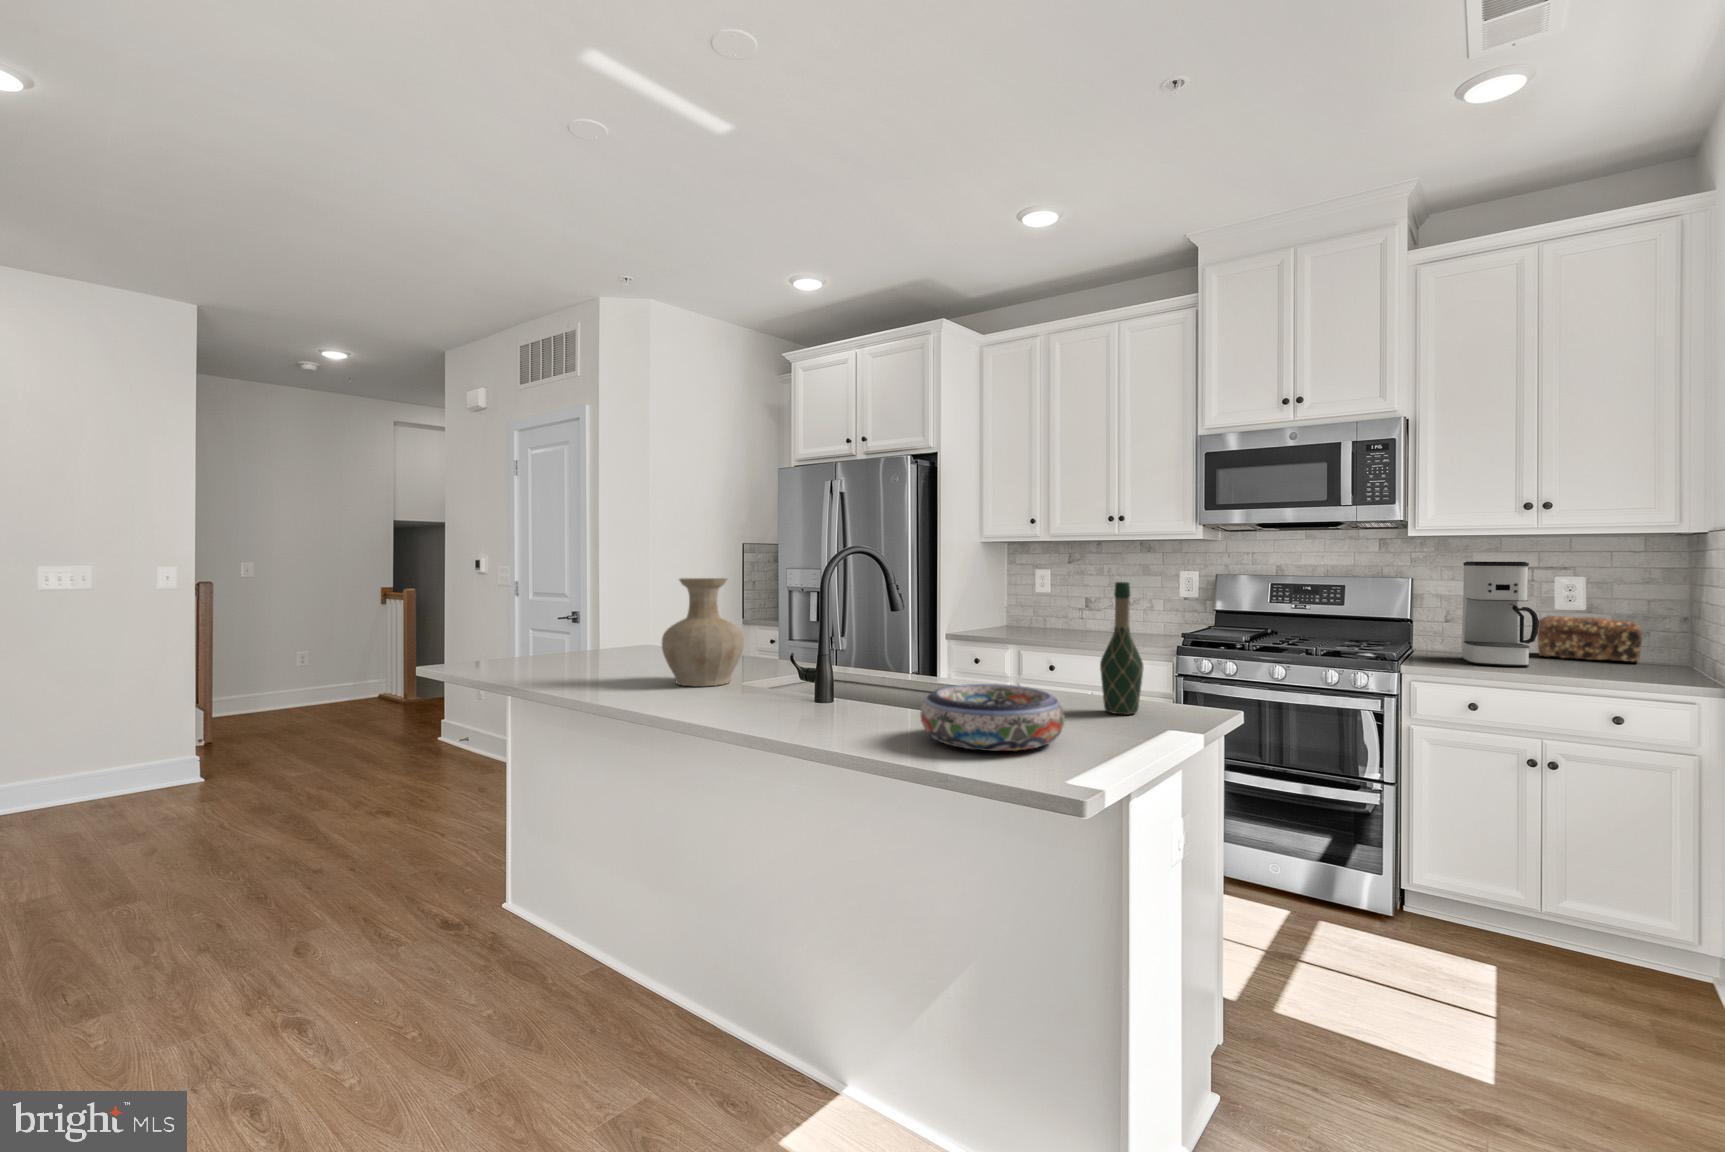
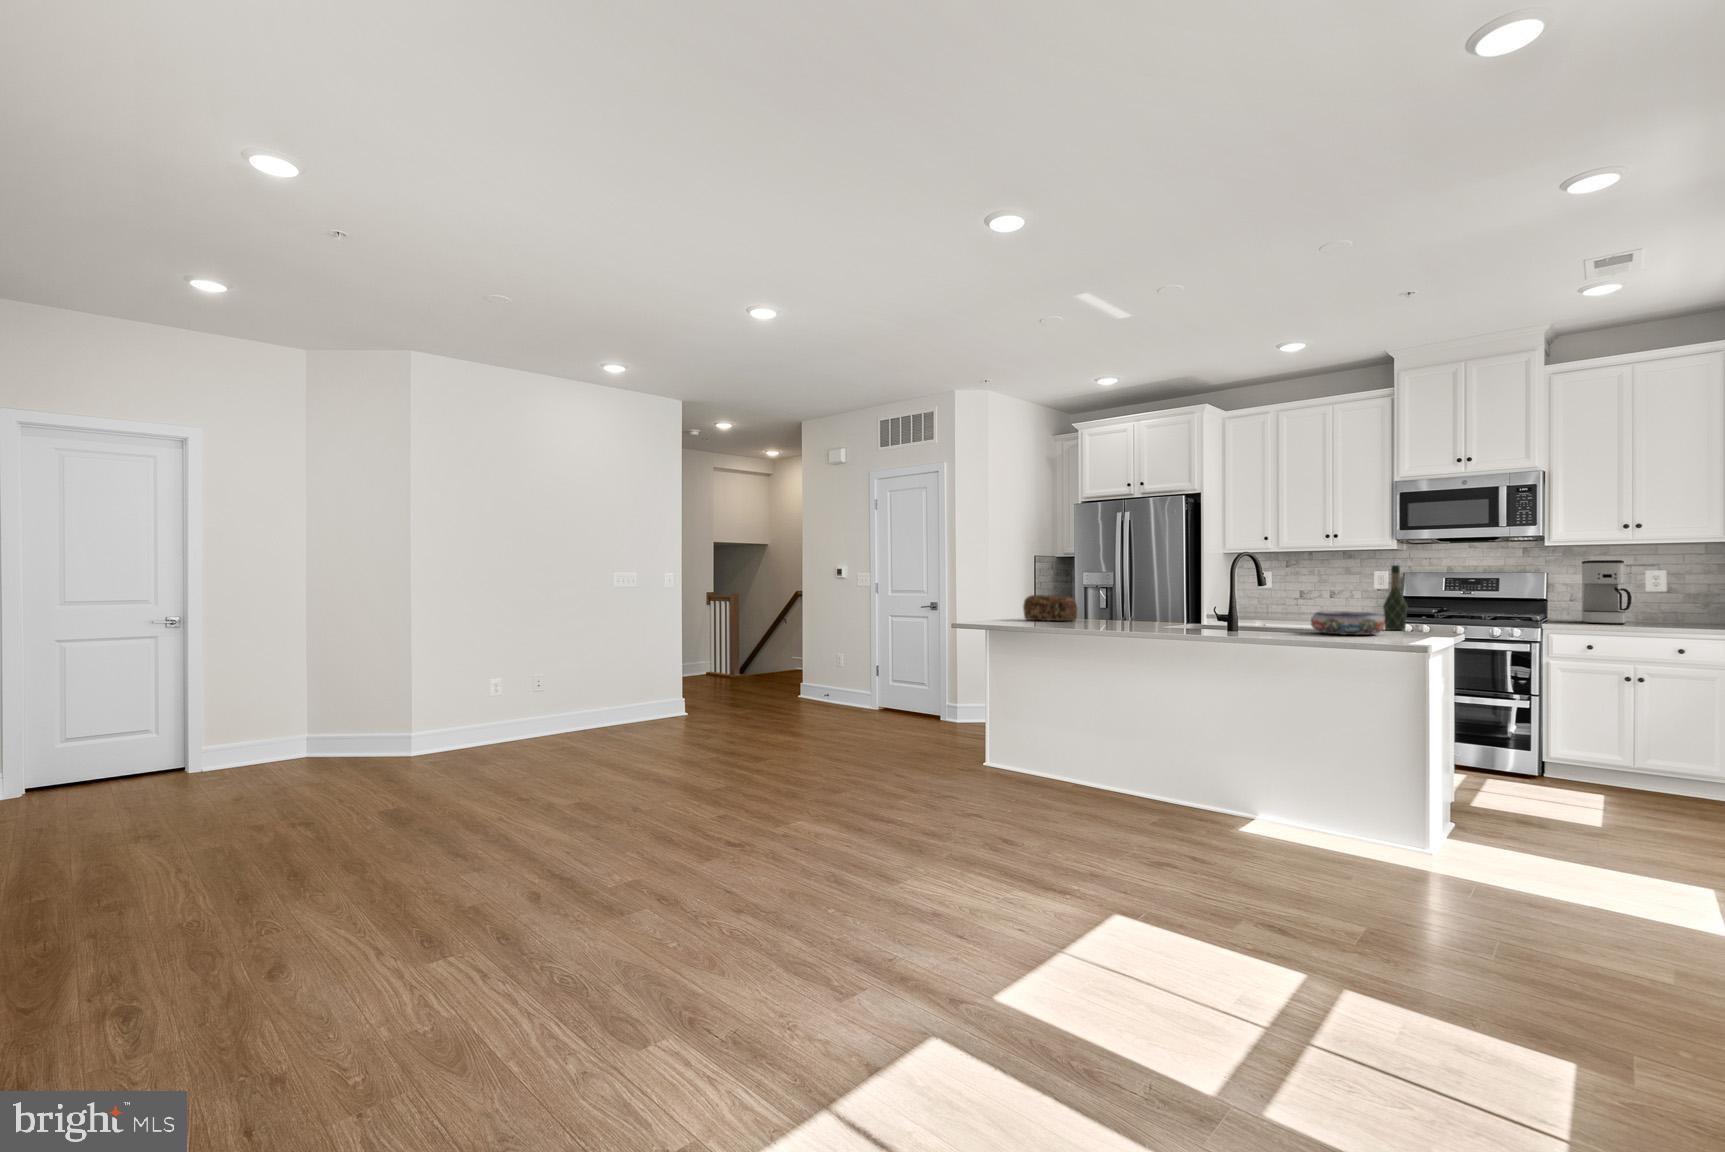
vase: present [662,578,744,686] -> none [1116,568,1162,625]
bread loaf: present [1538,616,1642,661] -> present [1023,595,1078,621]

